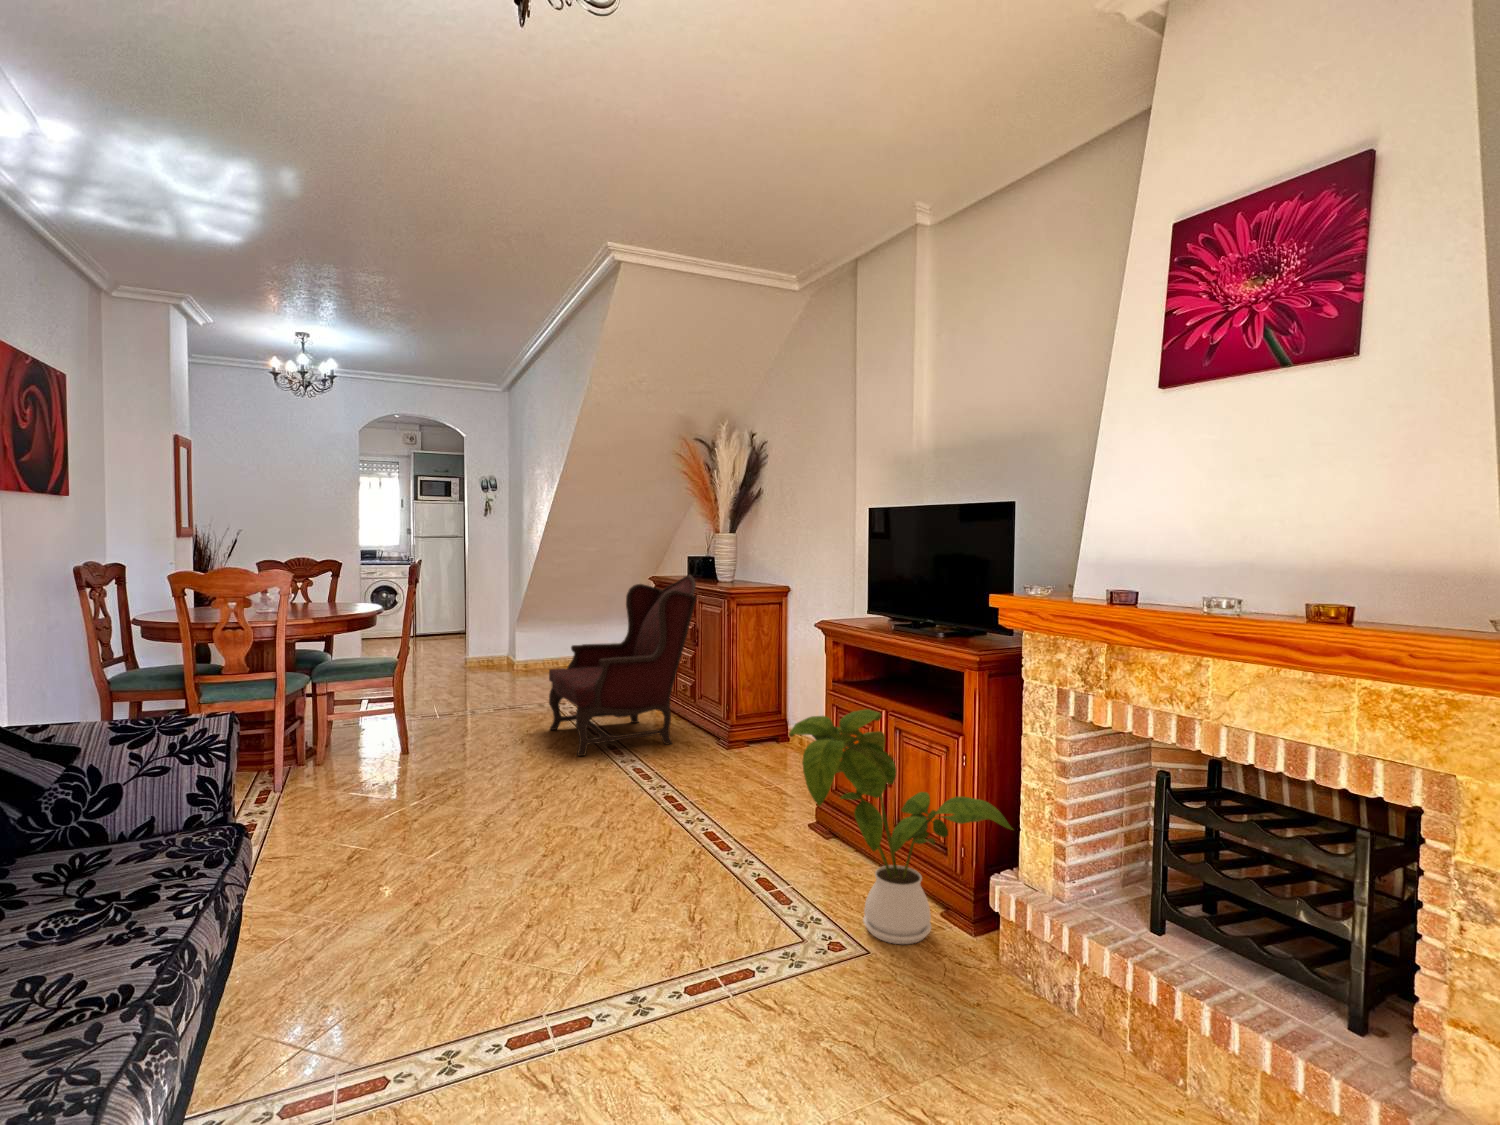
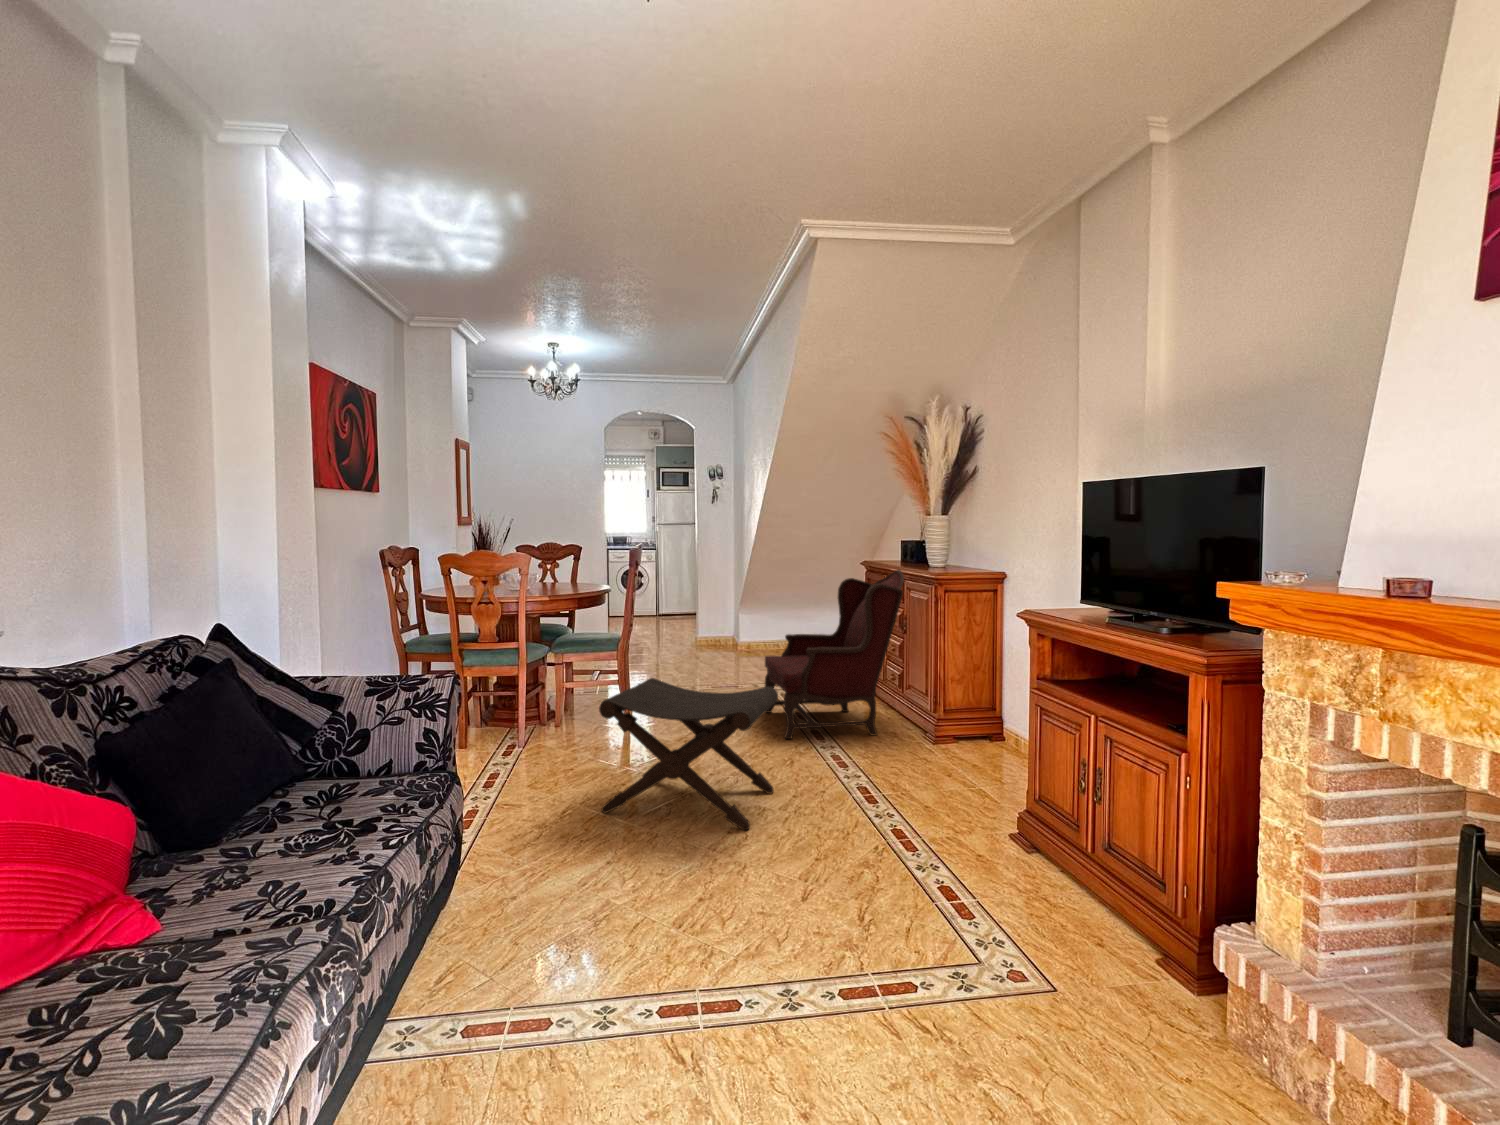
footstool: none [384,702,581,855] -> present [599,678,778,830]
house plant: present [789,709,1013,944] -> none [965,713,1244,987]

